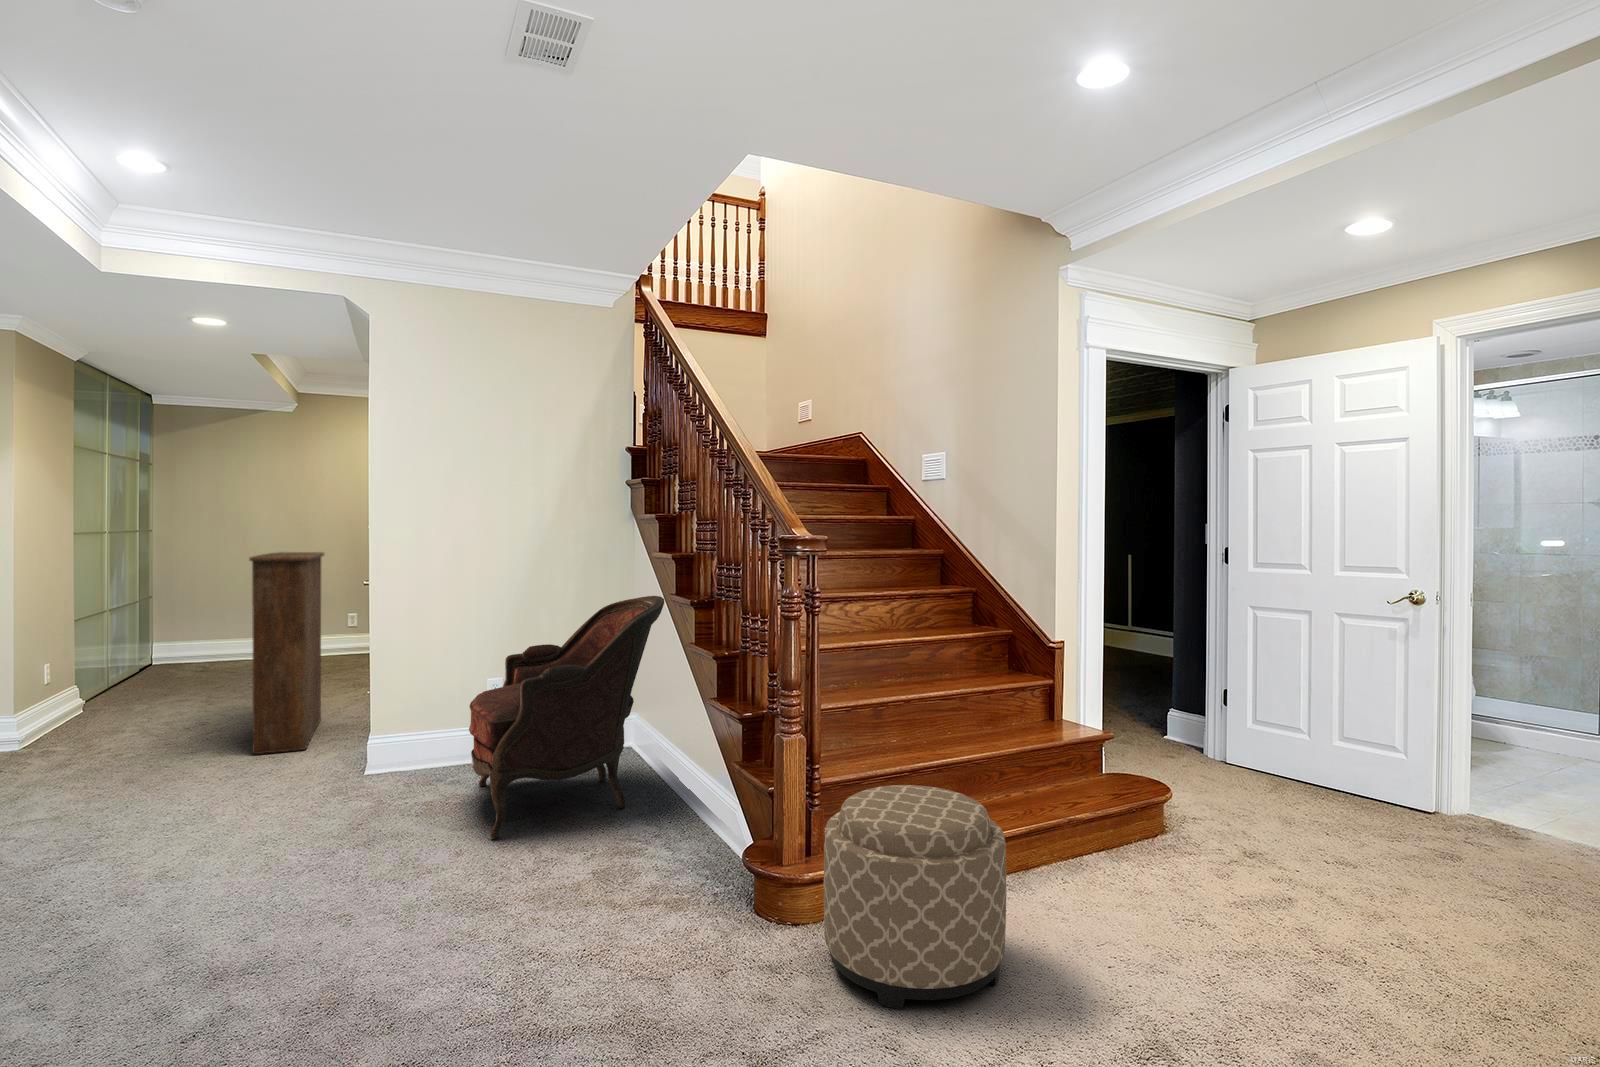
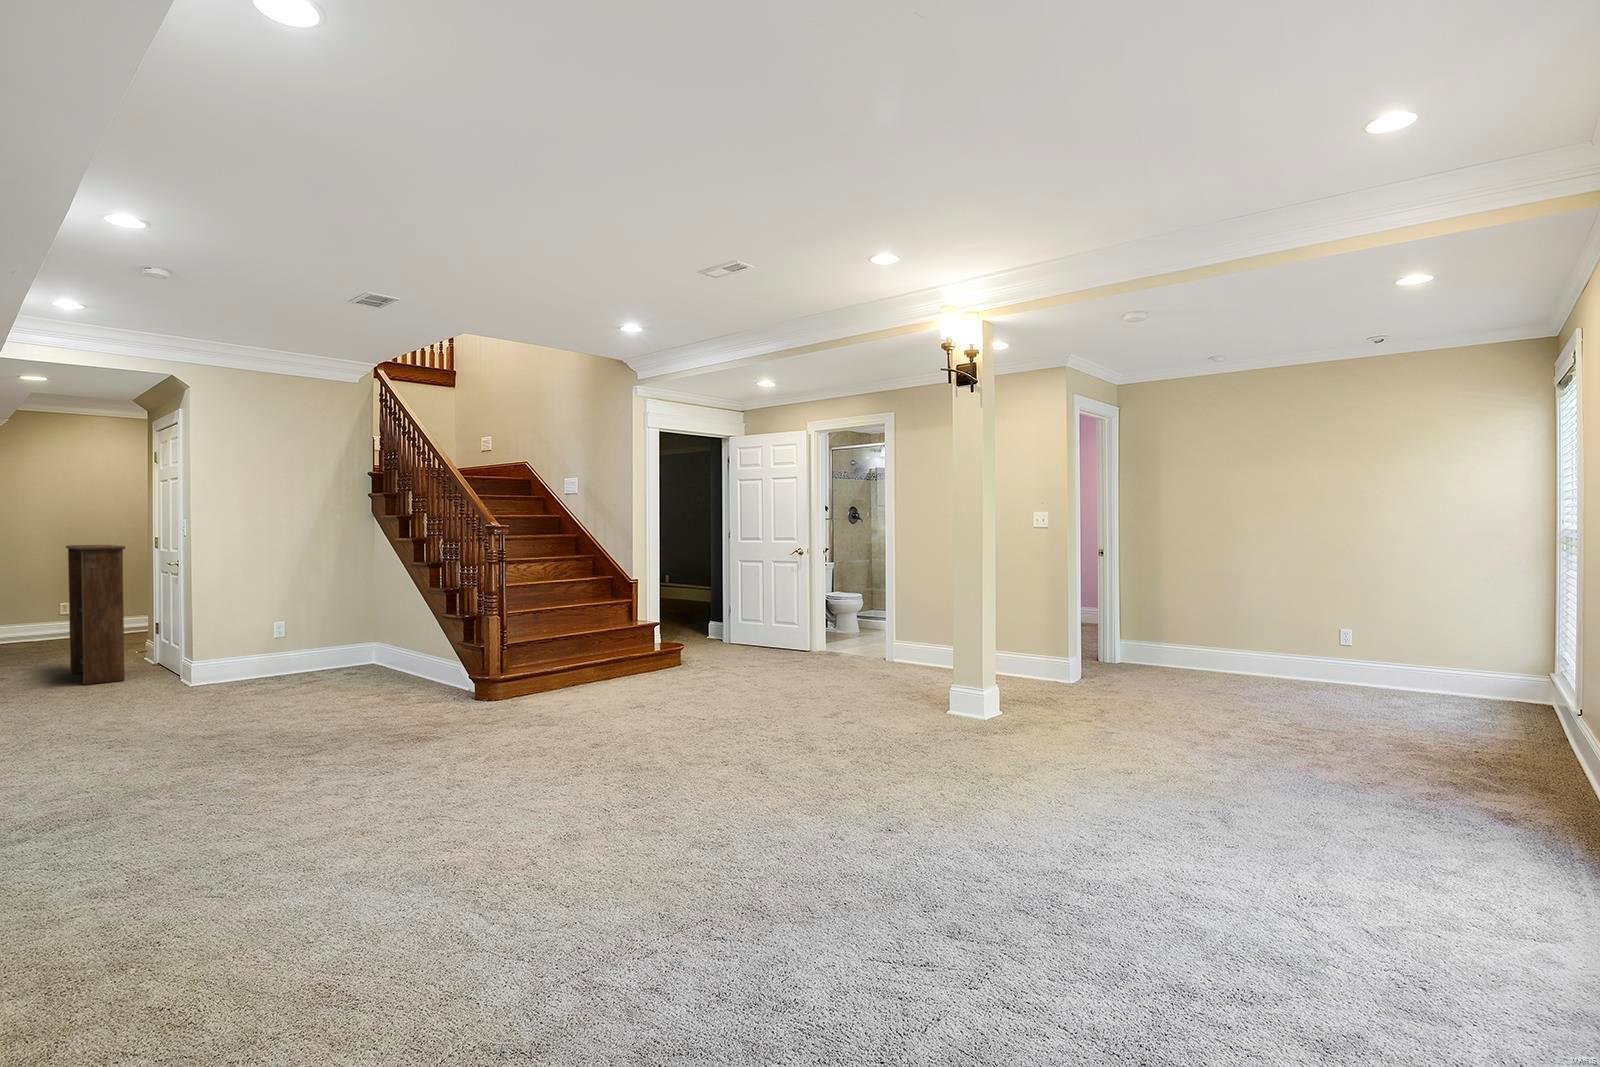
armchair: present [469,596,664,839] -> none [283,563,409,695]
ottoman: present [824,785,1006,1010] -> none [511,633,589,710]

